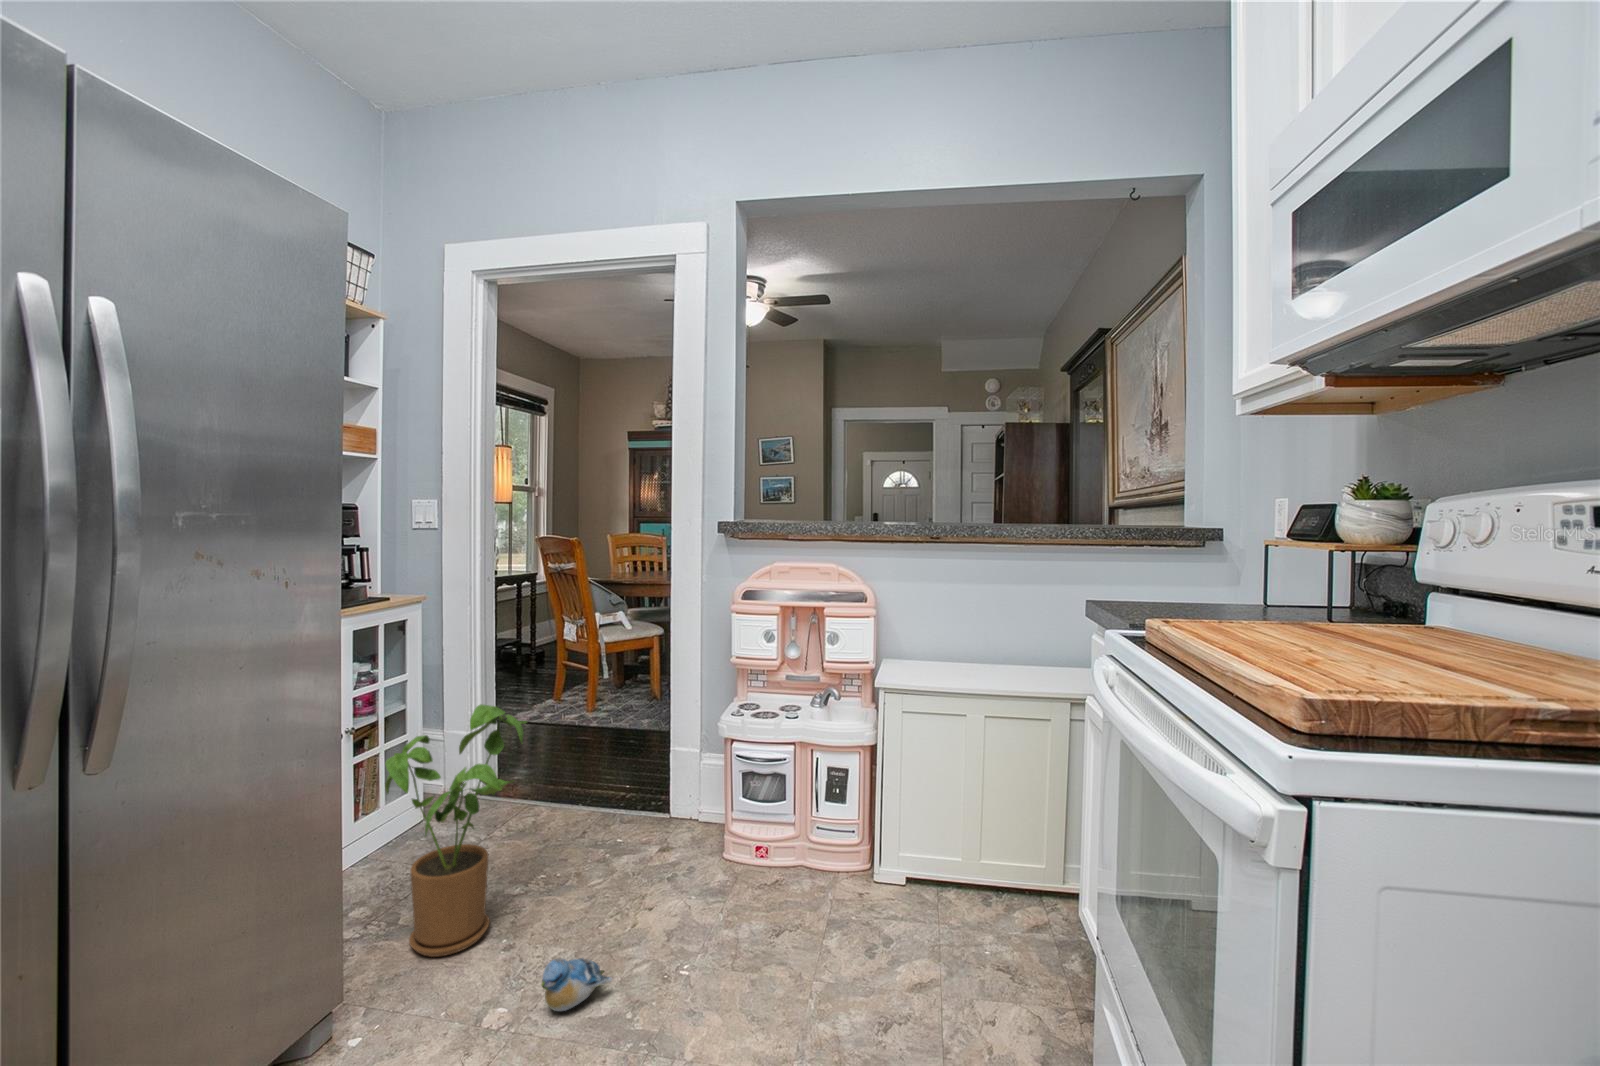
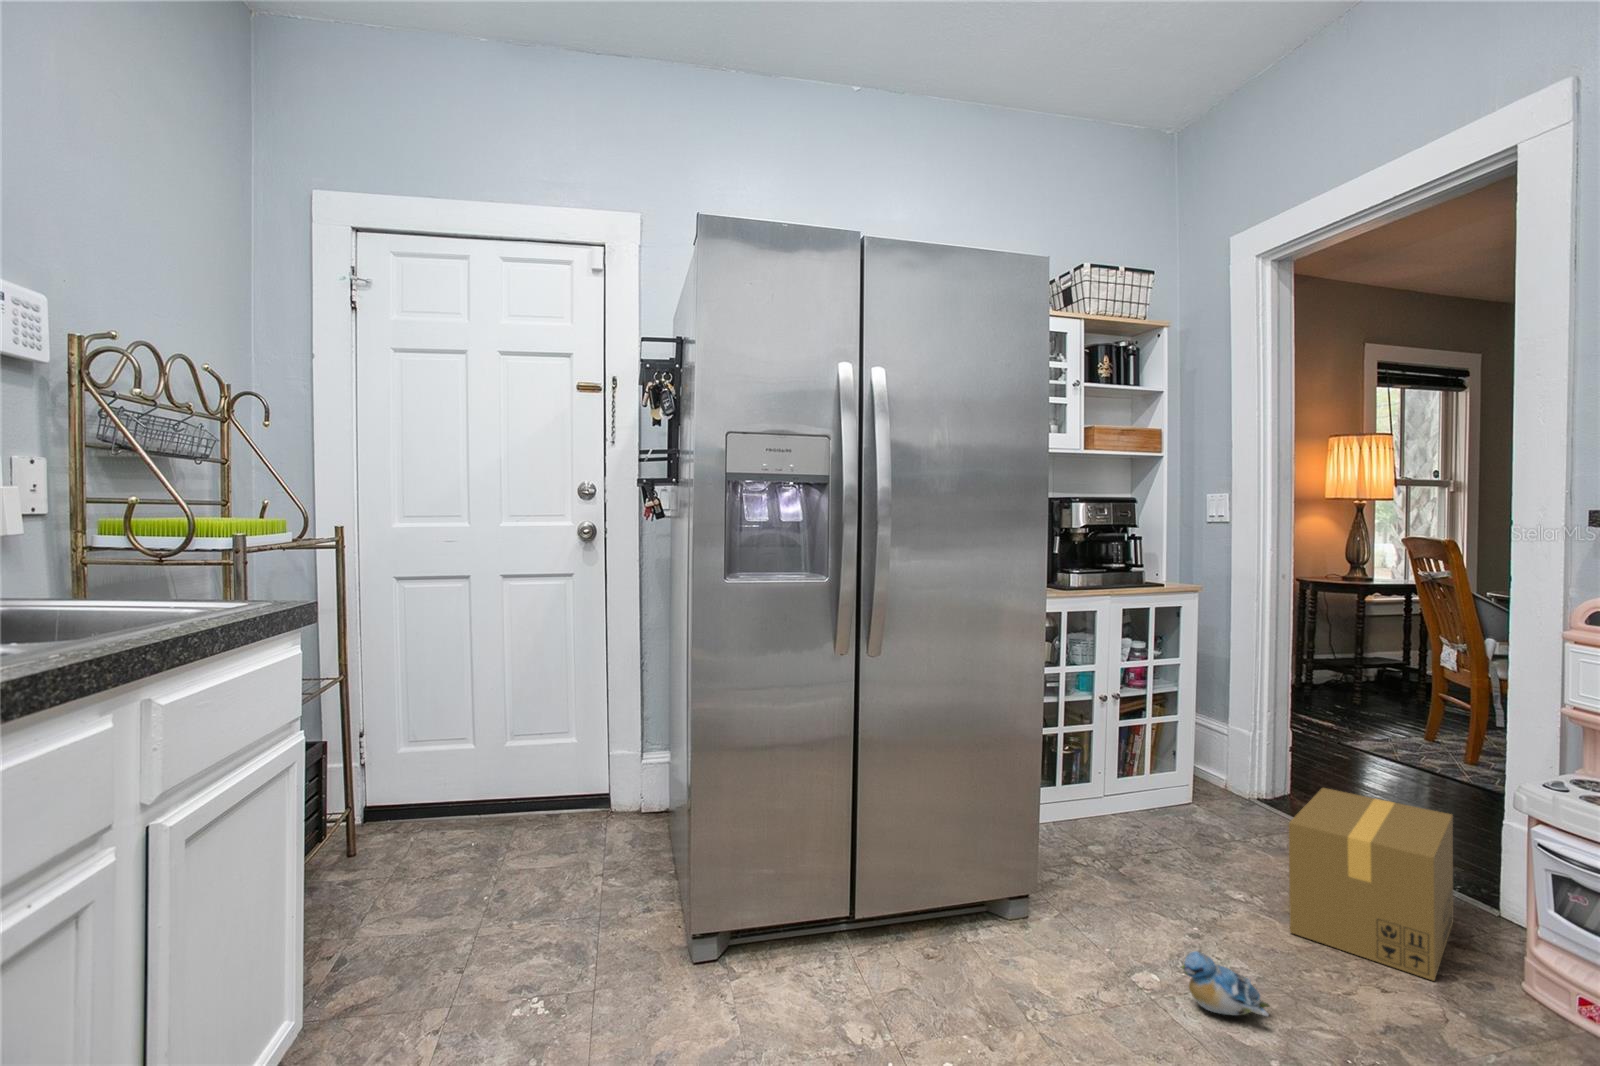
house plant: present [385,704,526,957] -> none [1100,687,1241,916]
cardboard box: none [566,751,669,898] -> present [1289,788,1453,981]

